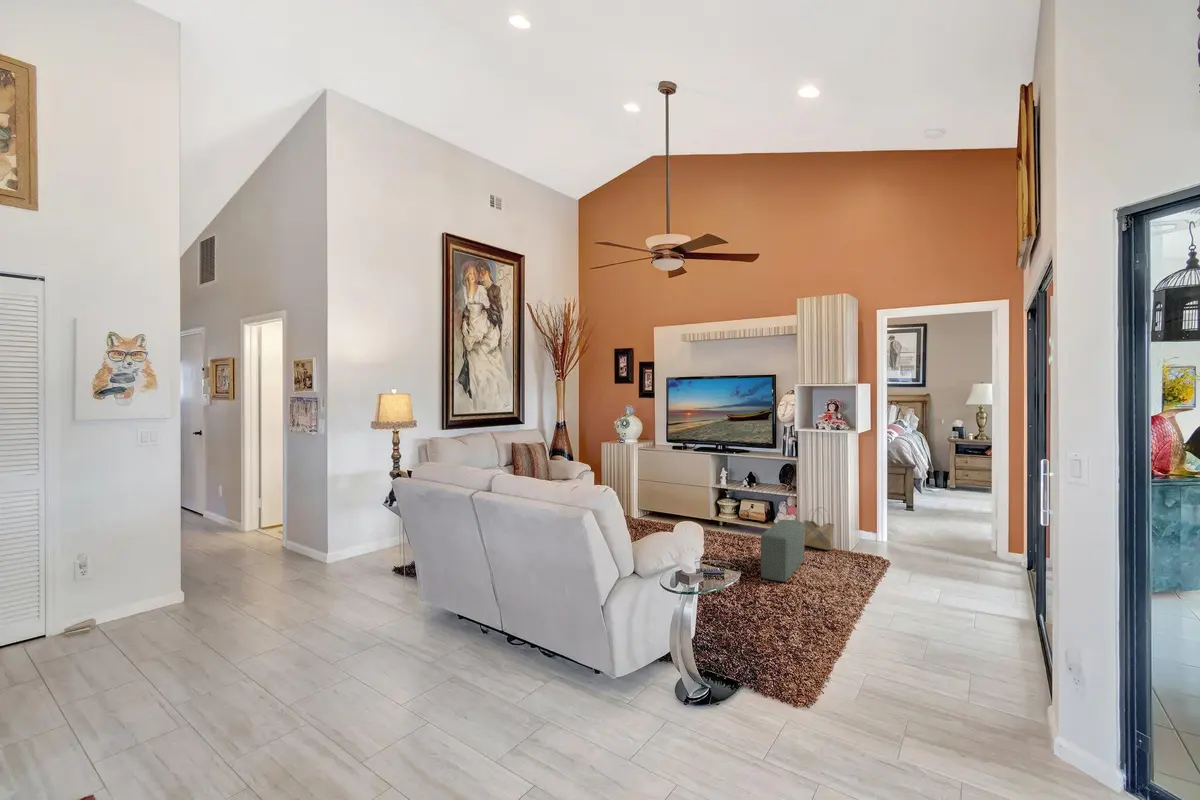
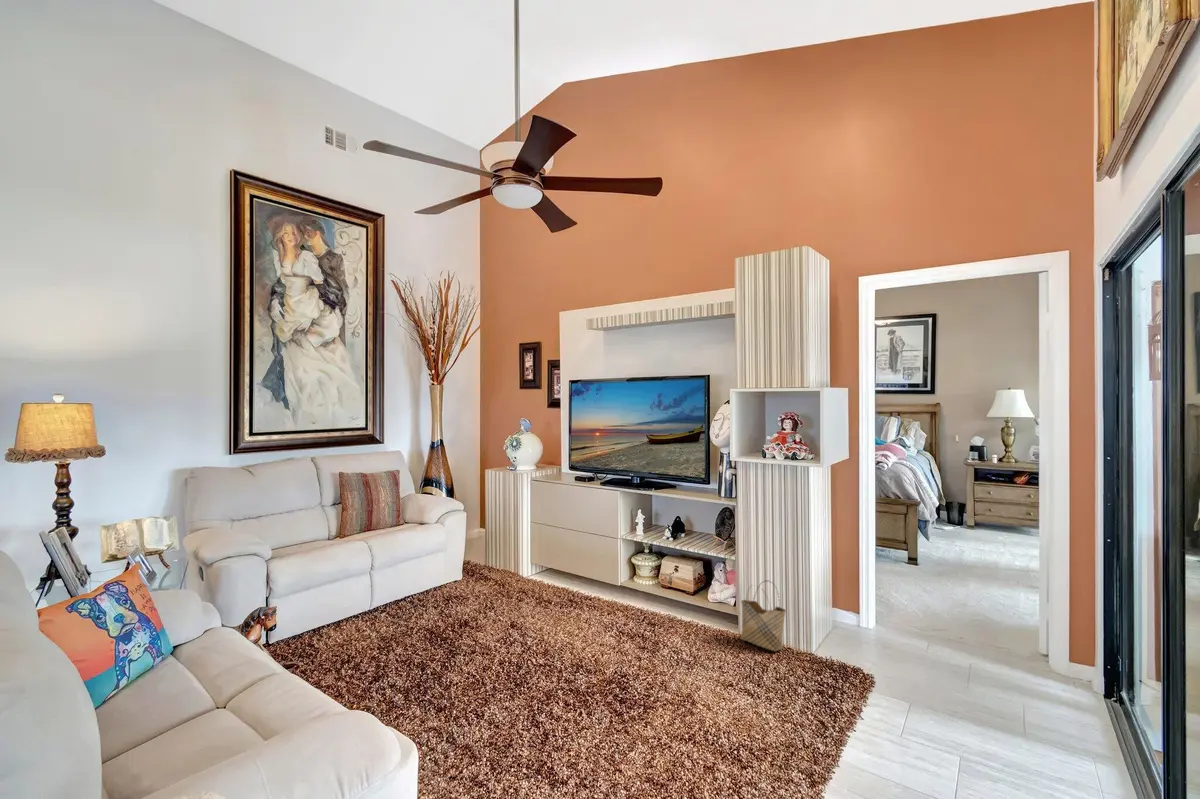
pouf: present [760,520,805,582] -> none [640,608,731,737]

